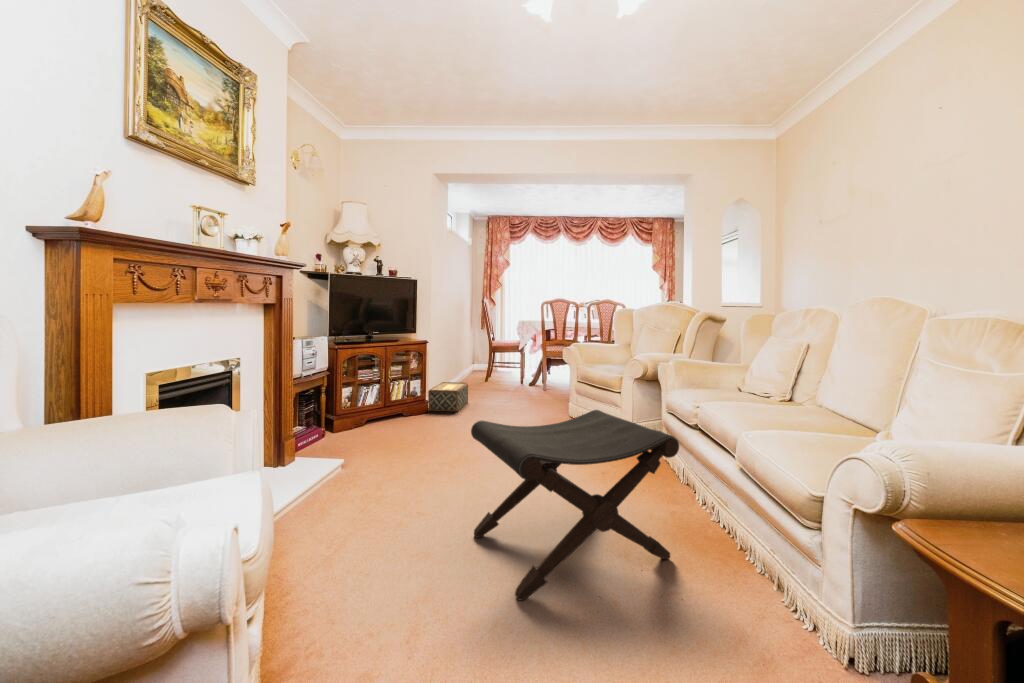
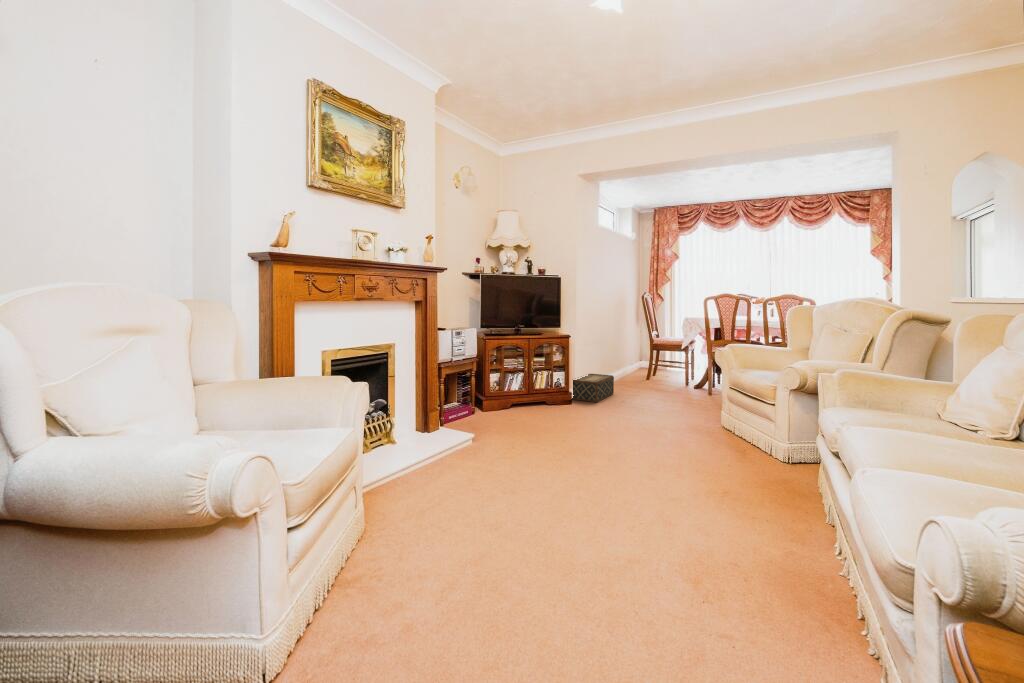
footstool: present [471,410,679,600] -> none [527,411,751,608]

